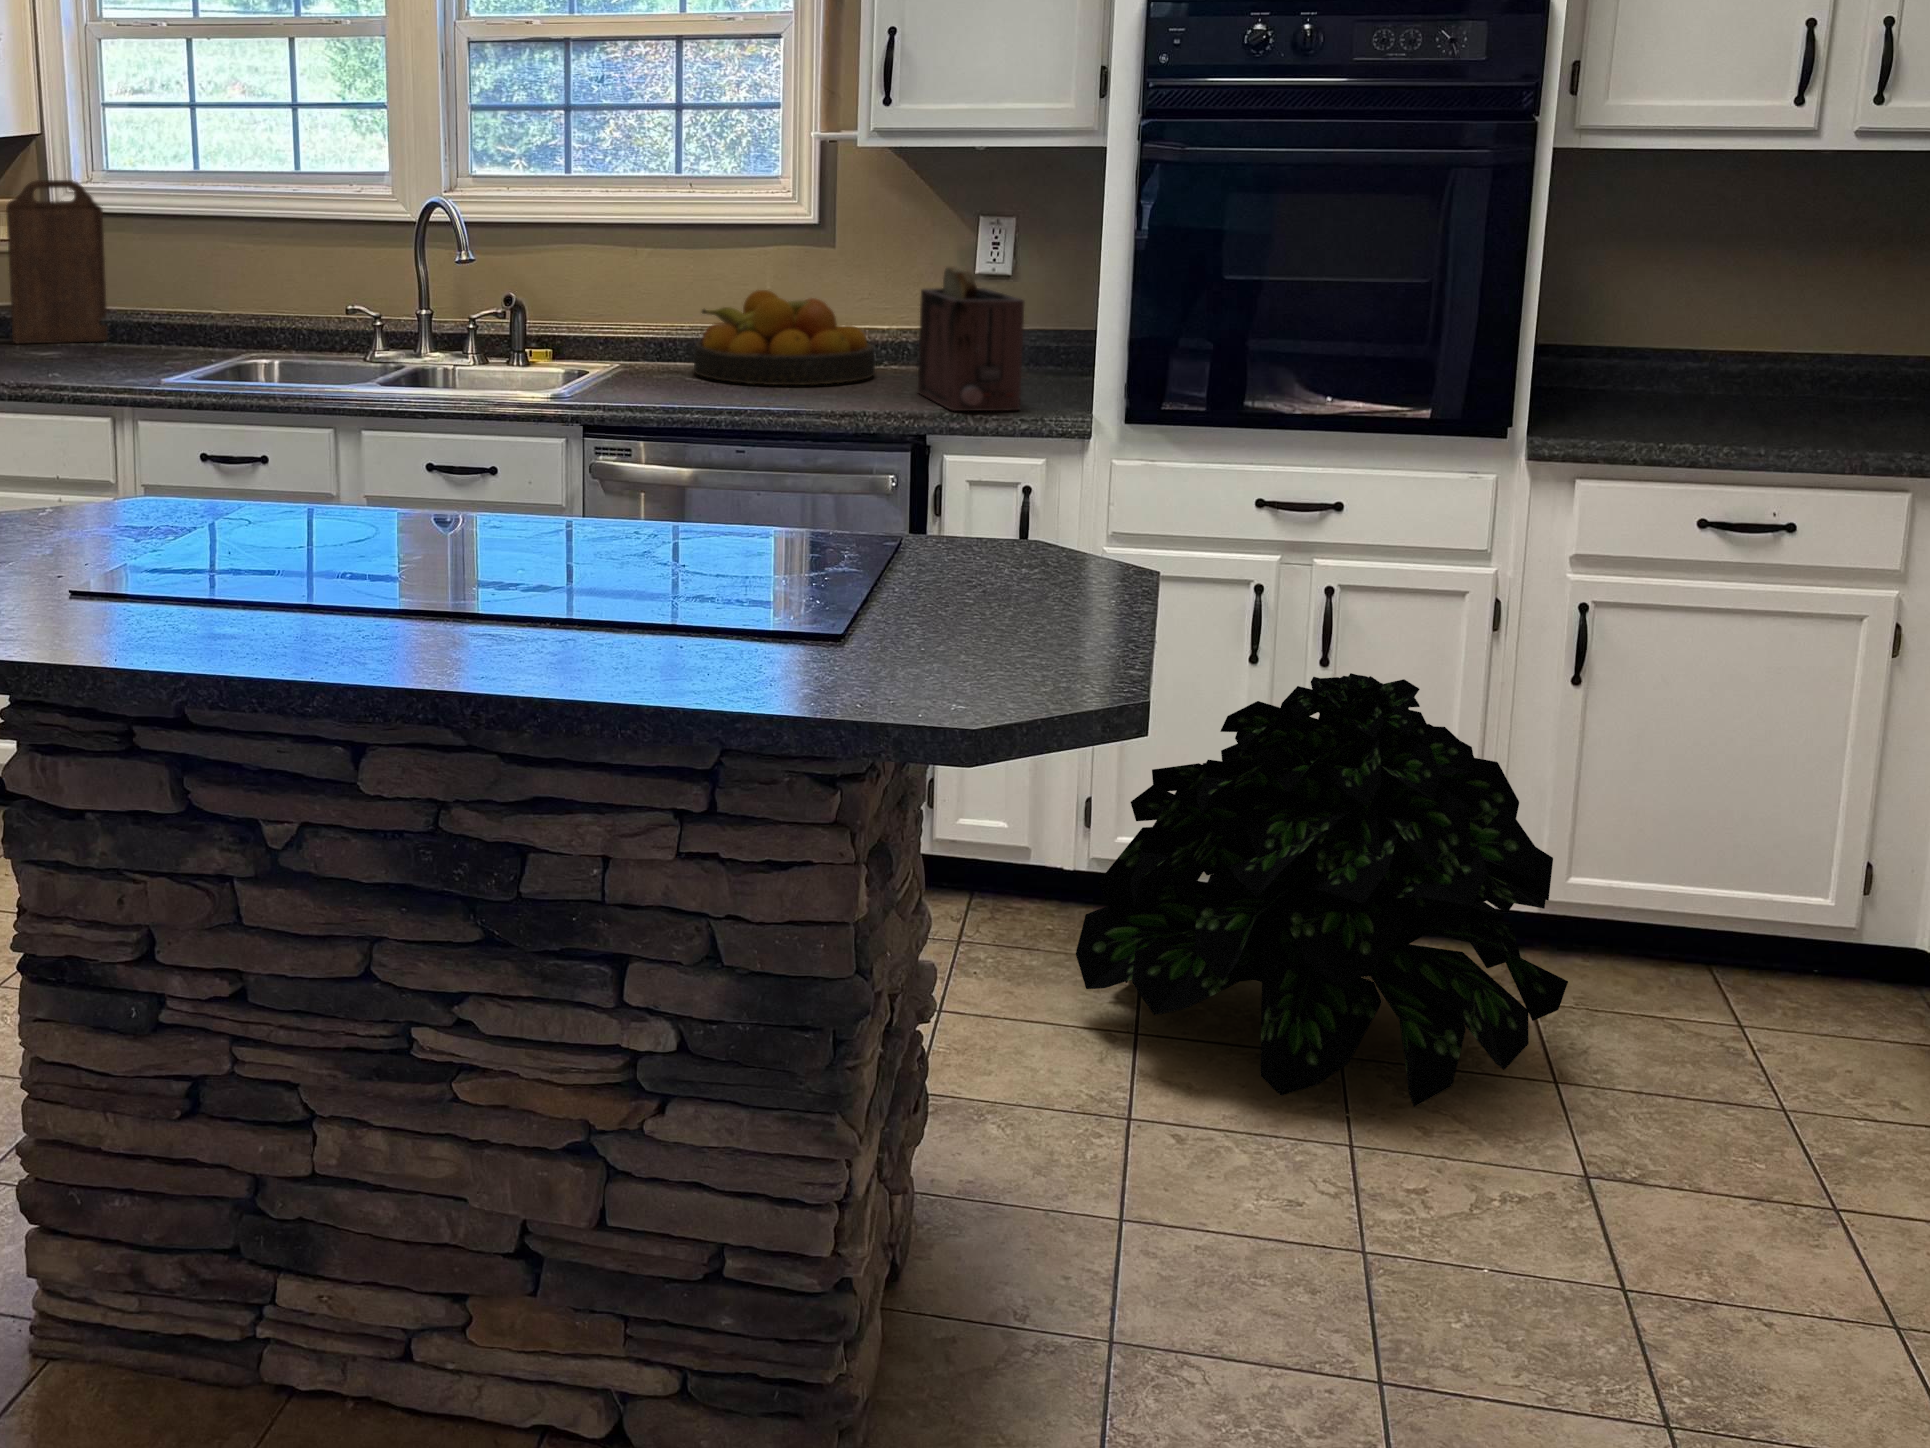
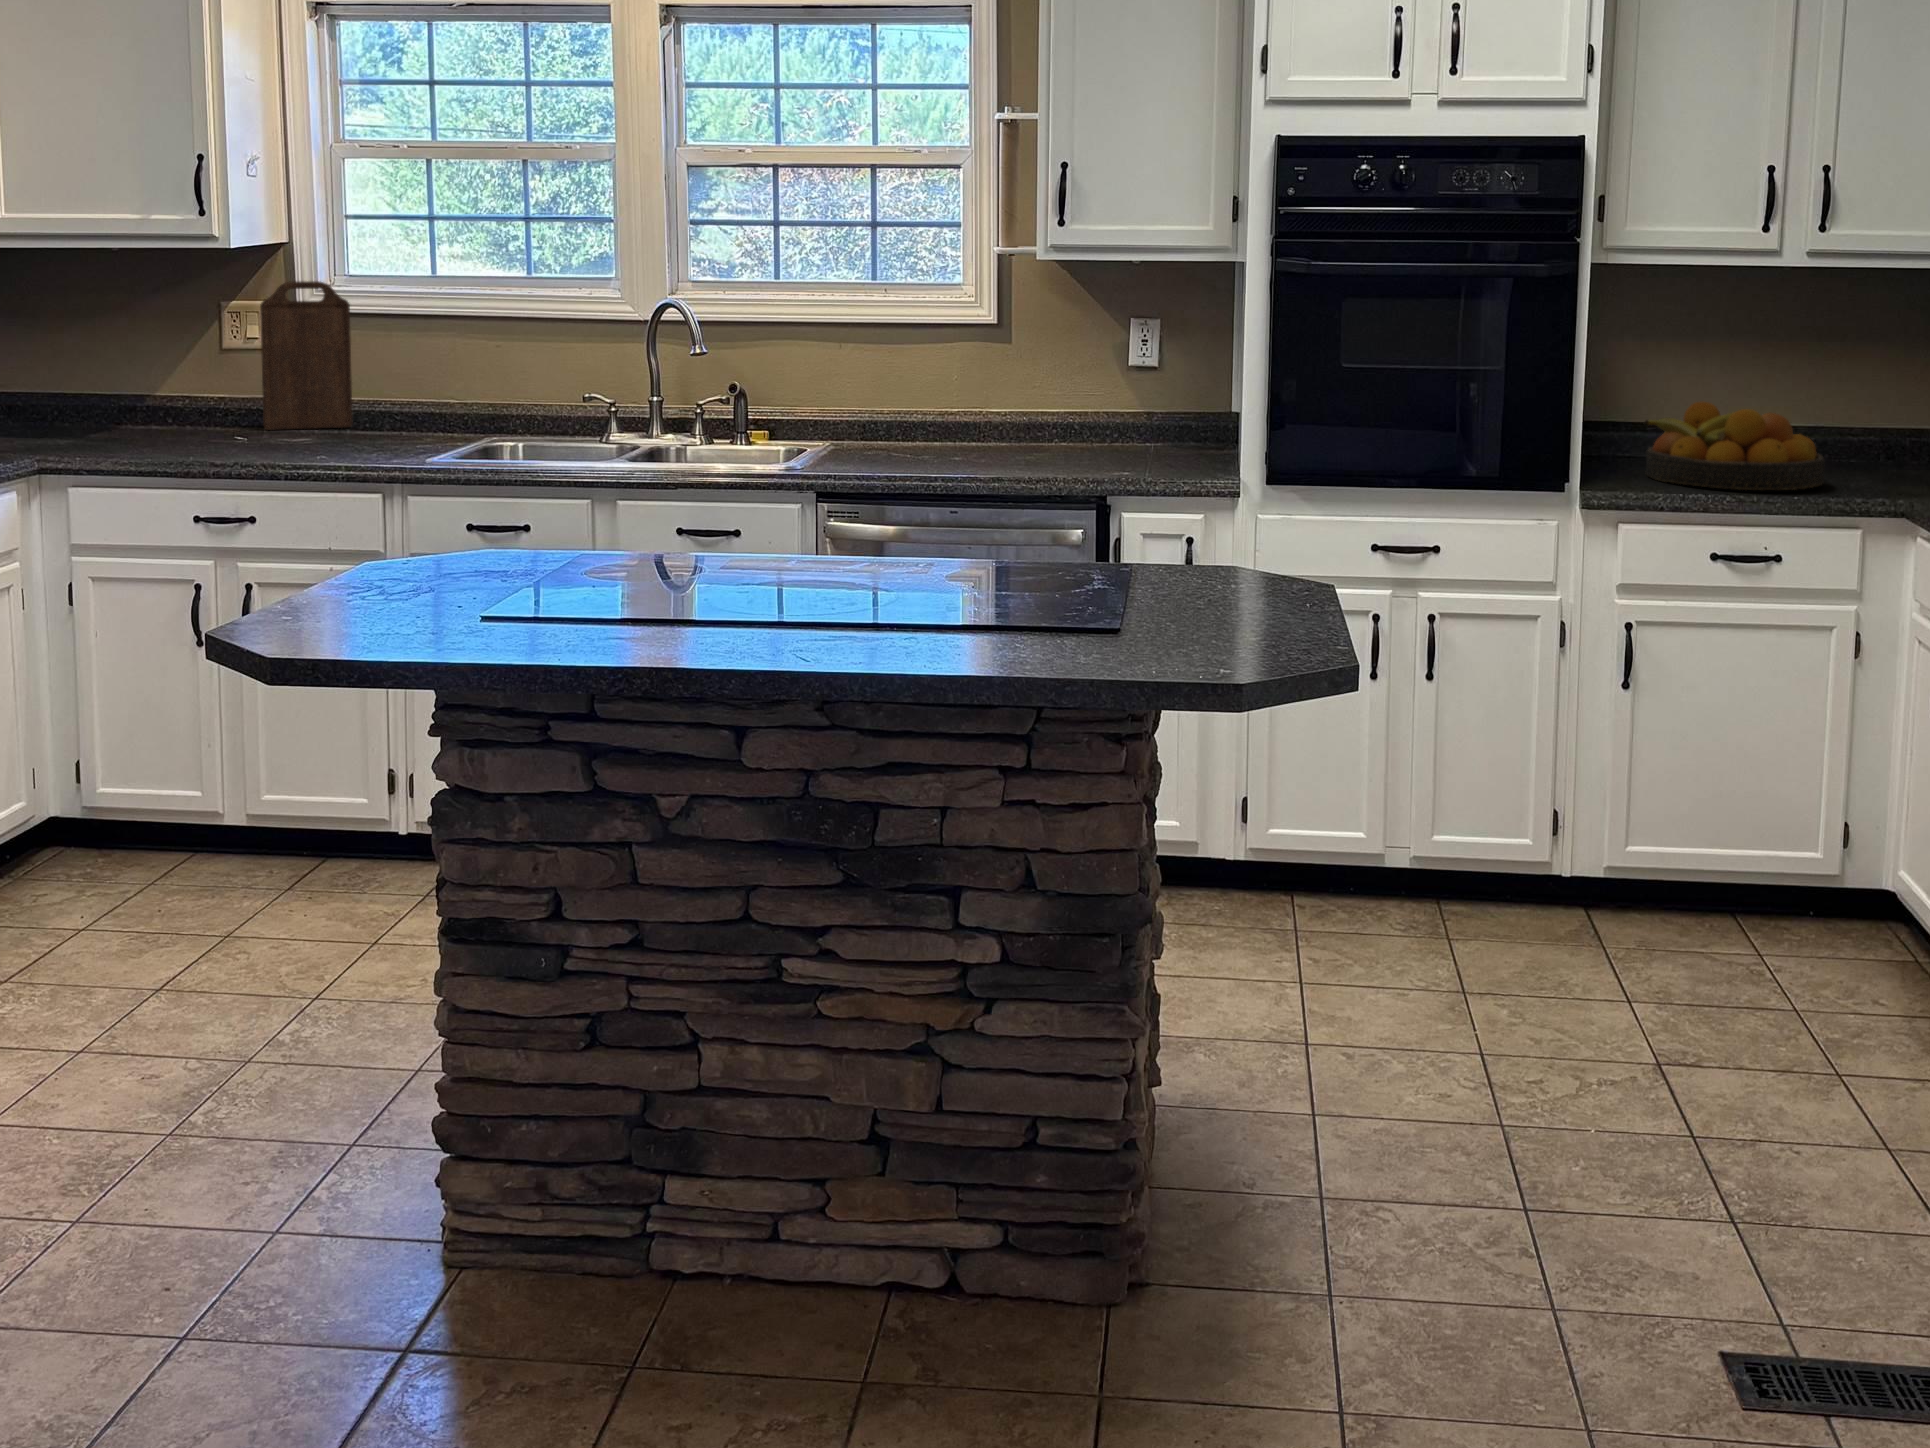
toaster: present [917,266,1024,411] -> none [1093,357,1184,476]
fruit bowl: present [693,290,875,385] -> present [1644,401,1825,490]
potted plant: present [1076,673,1568,1107] -> none [1251,678,1633,1019]

